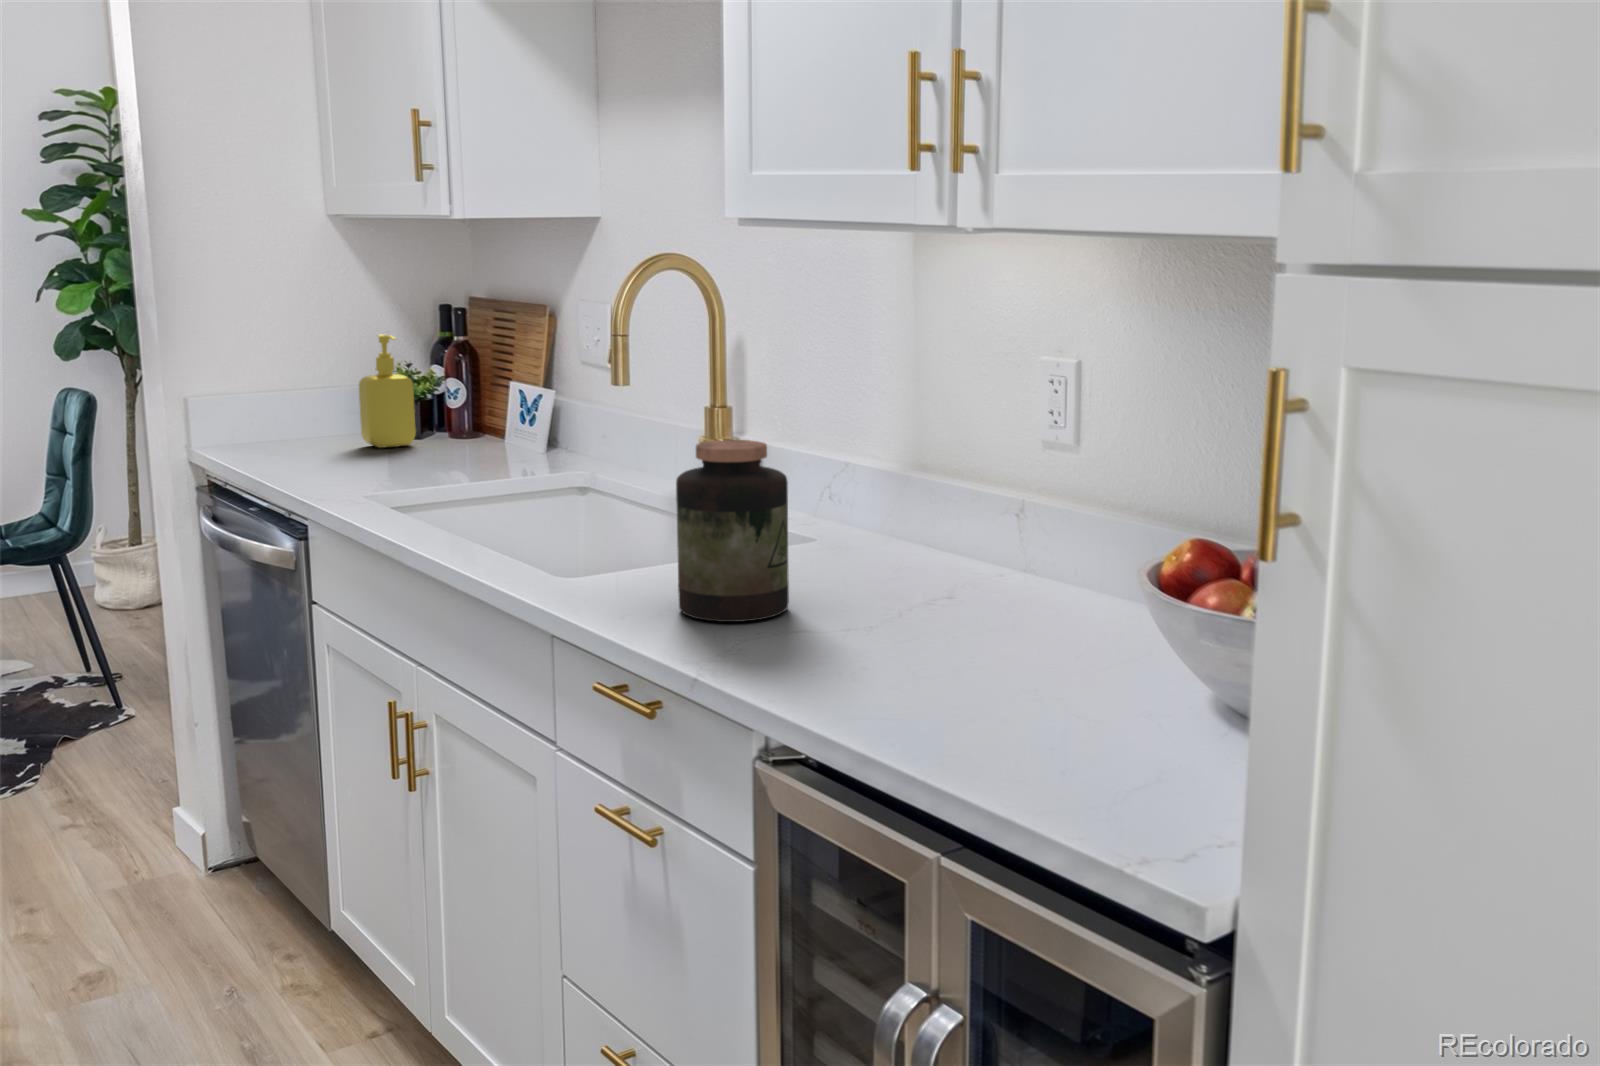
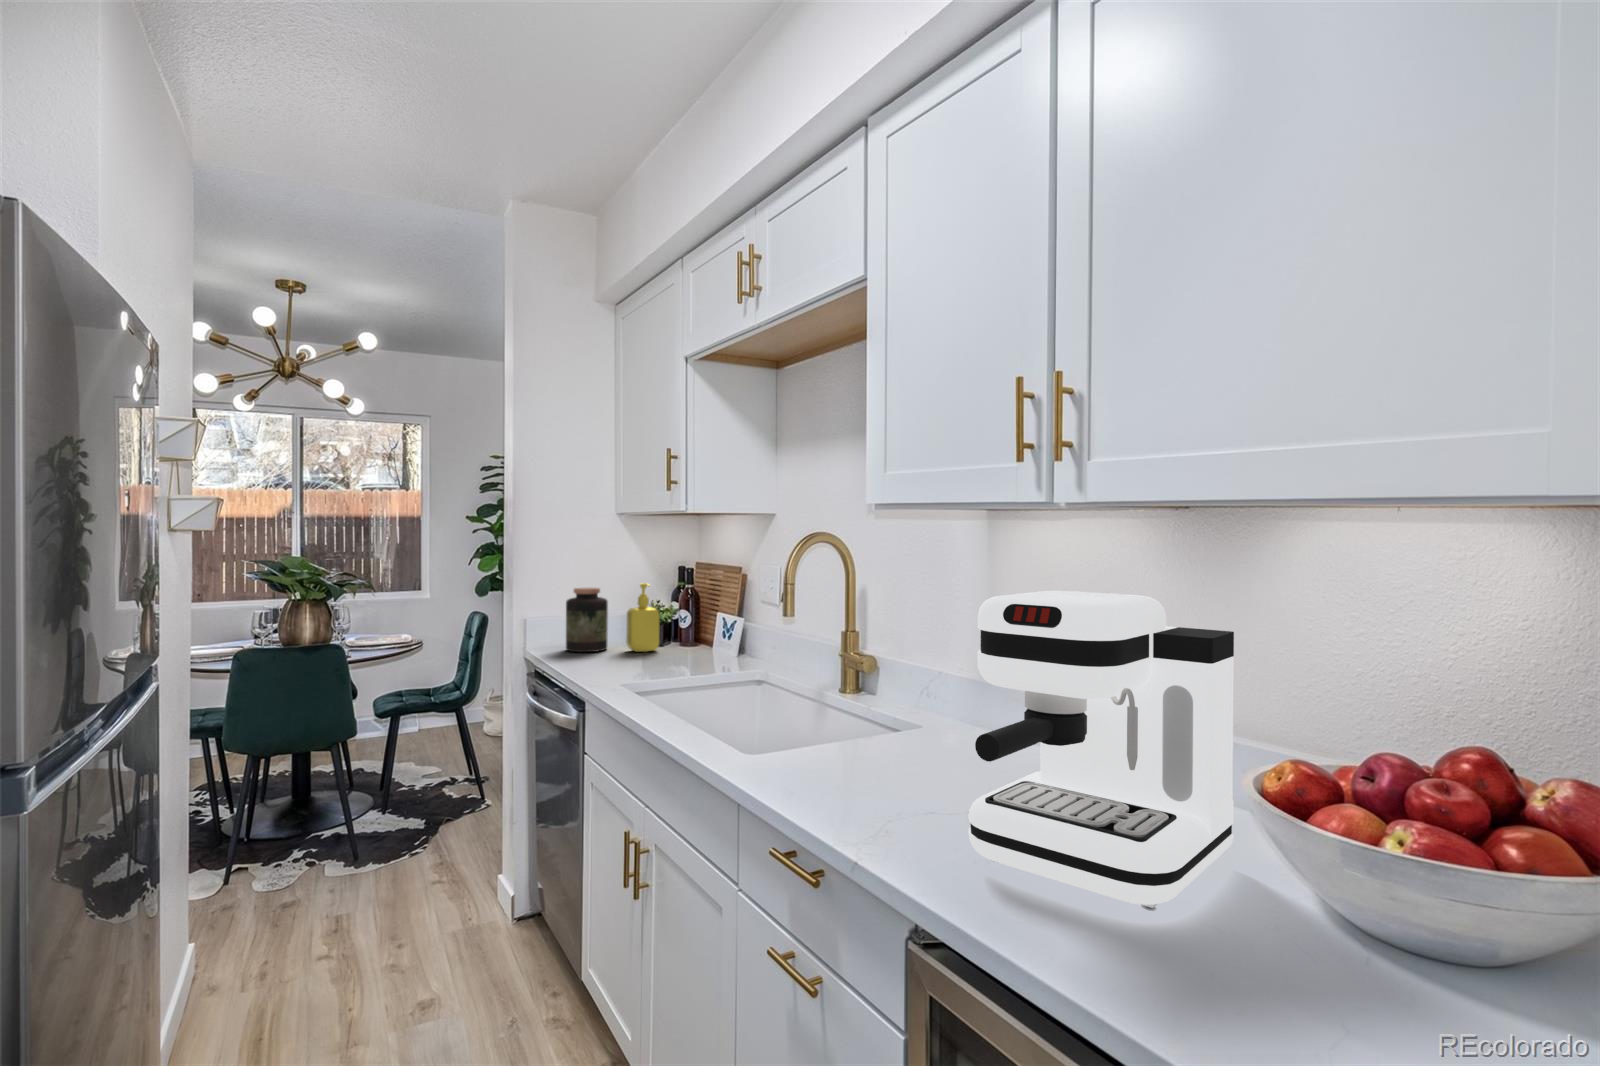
coffee maker: none [825,345,1150,704] -> present [968,591,1234,908]
jar: present [676,440,789,622] -> present [566,588,608,652]

